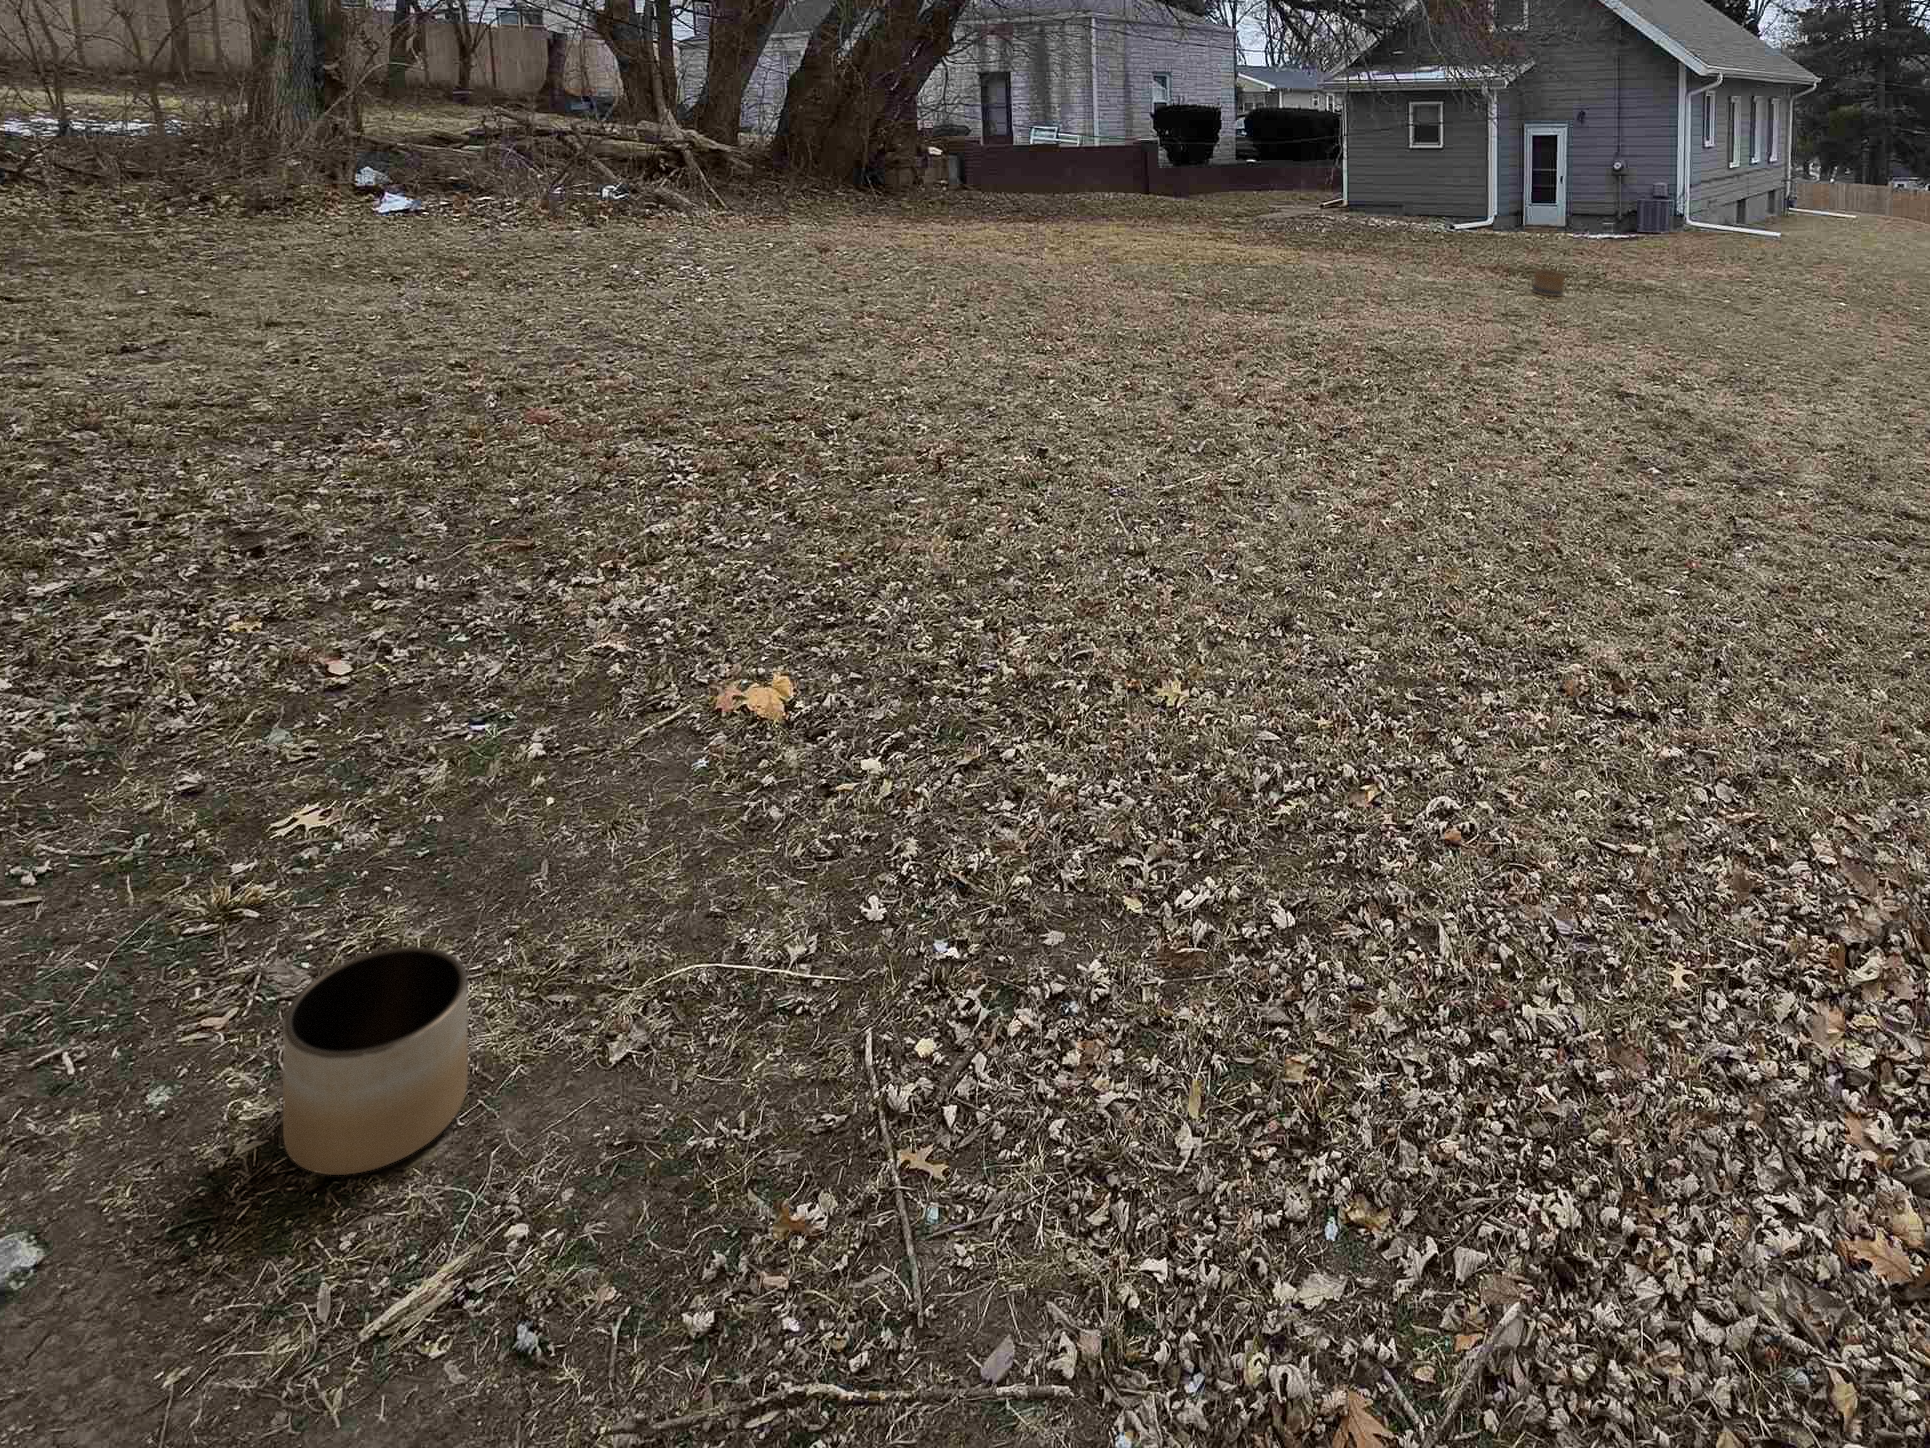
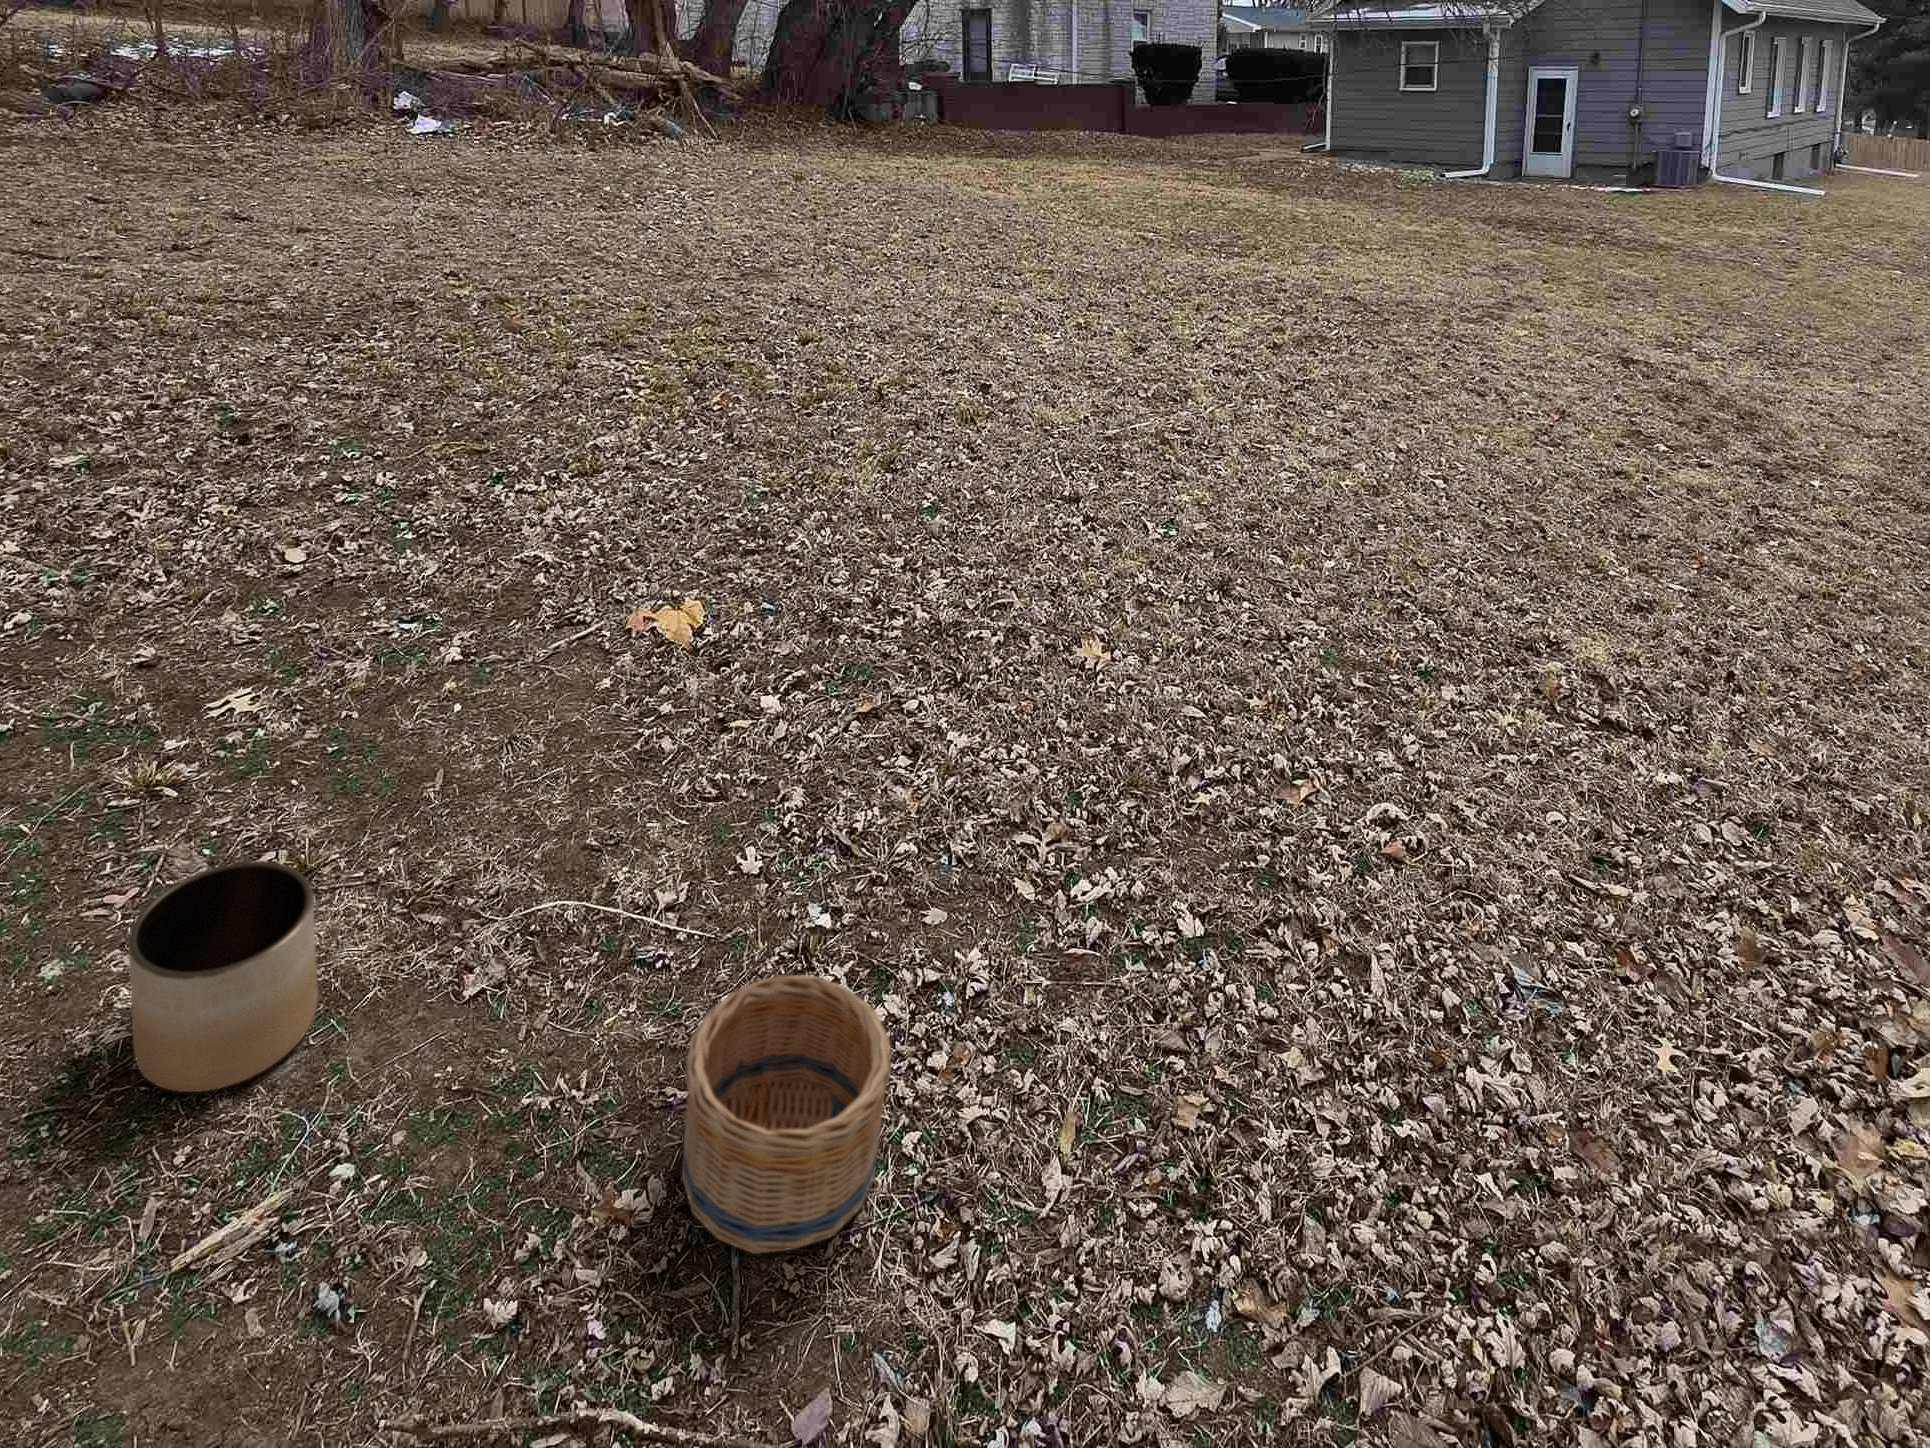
basket: present [1532,269,1566,296] -> present [682,975,891,1254]

